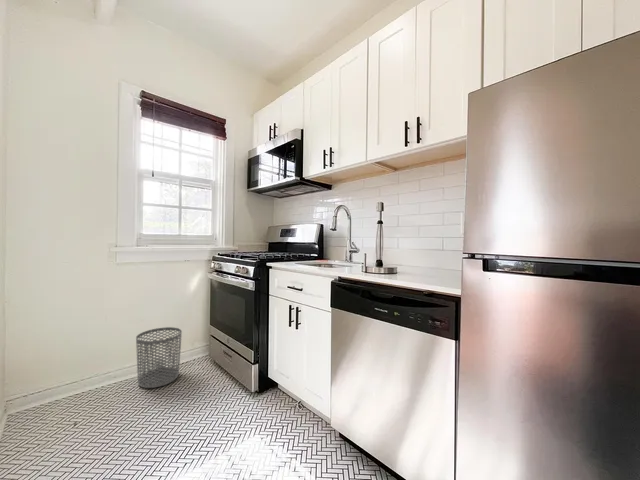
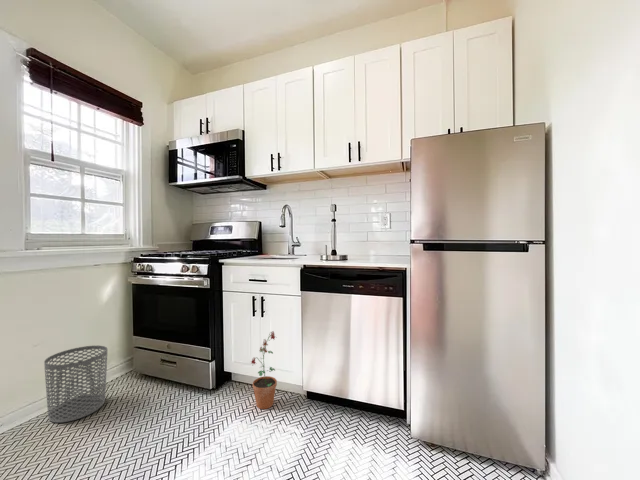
potted plant: none [275,347,309,433] -> present [252,332,277,409]

